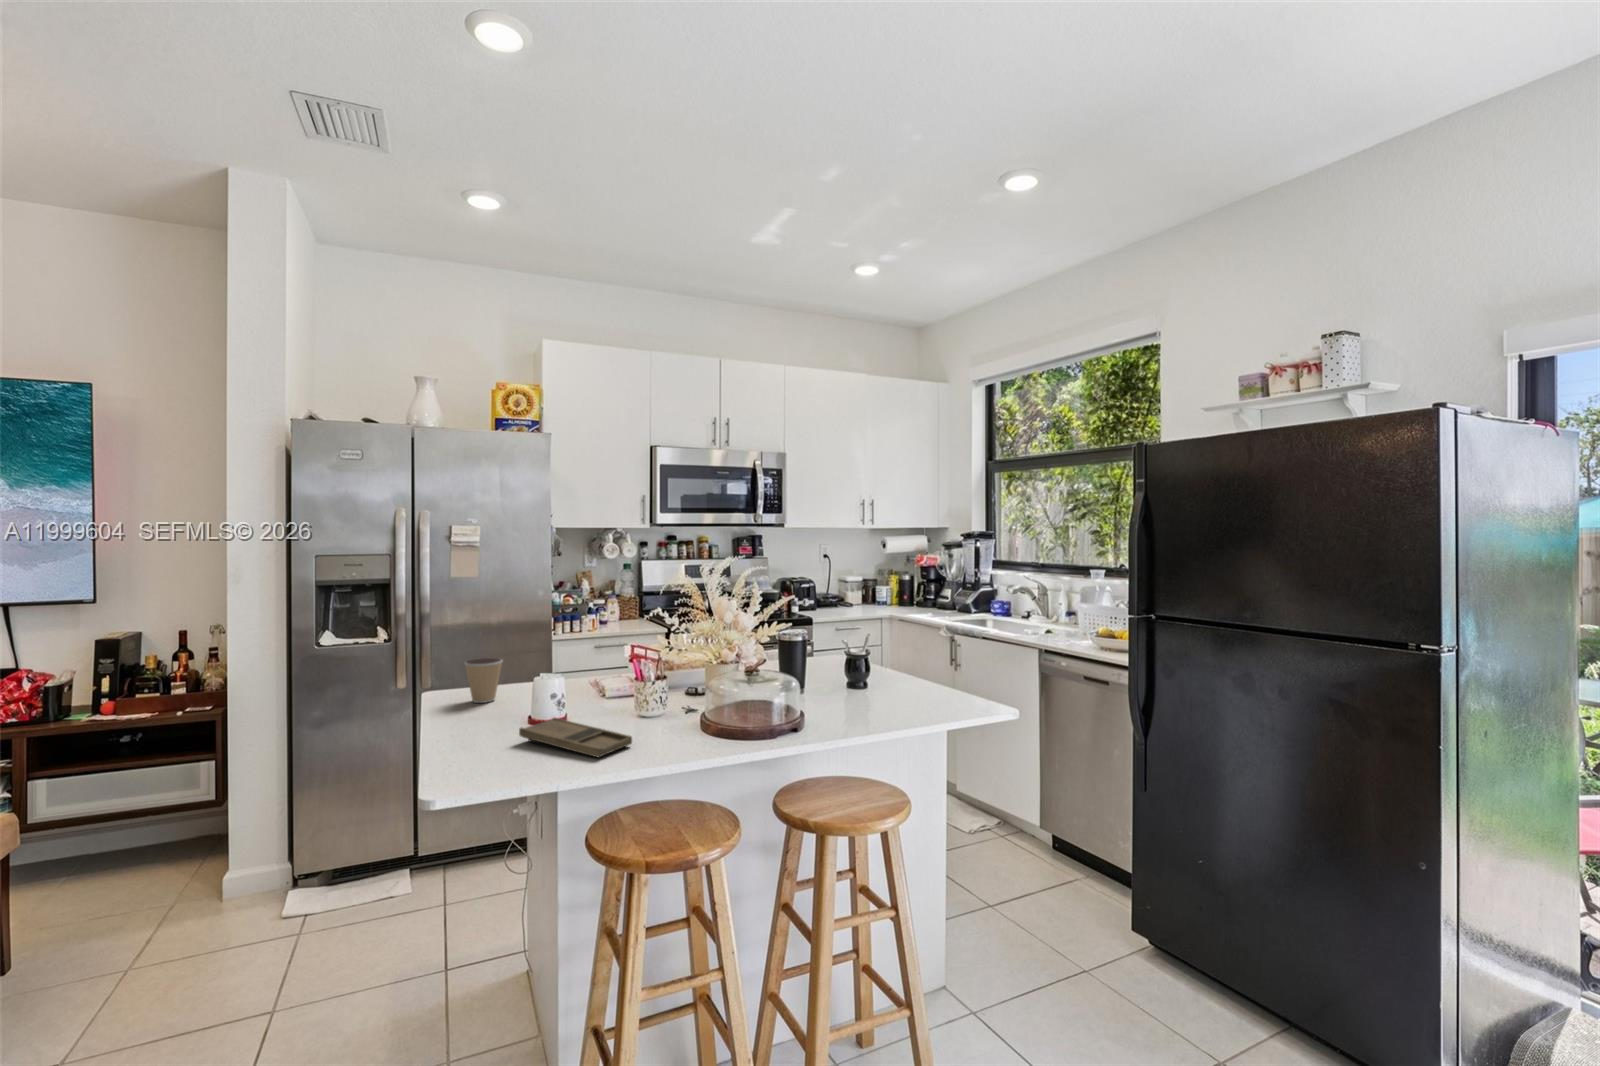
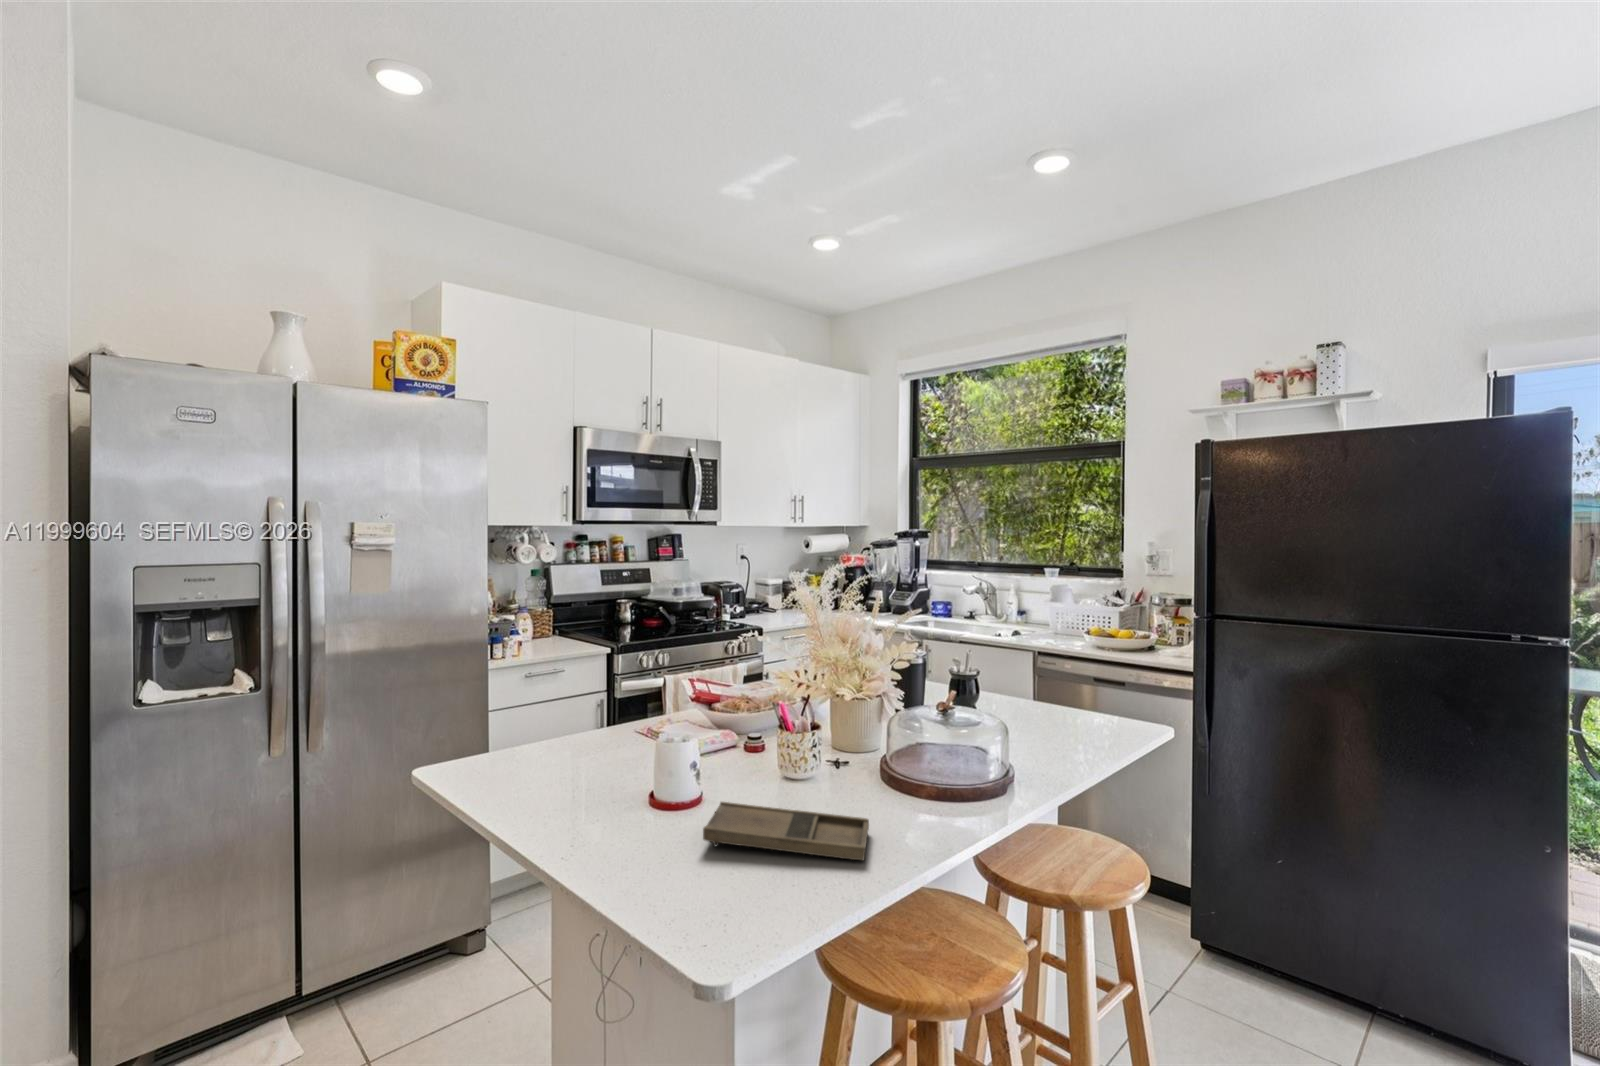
coffee cup: present [465,658,503,703] -> none [503,715,560,786]

